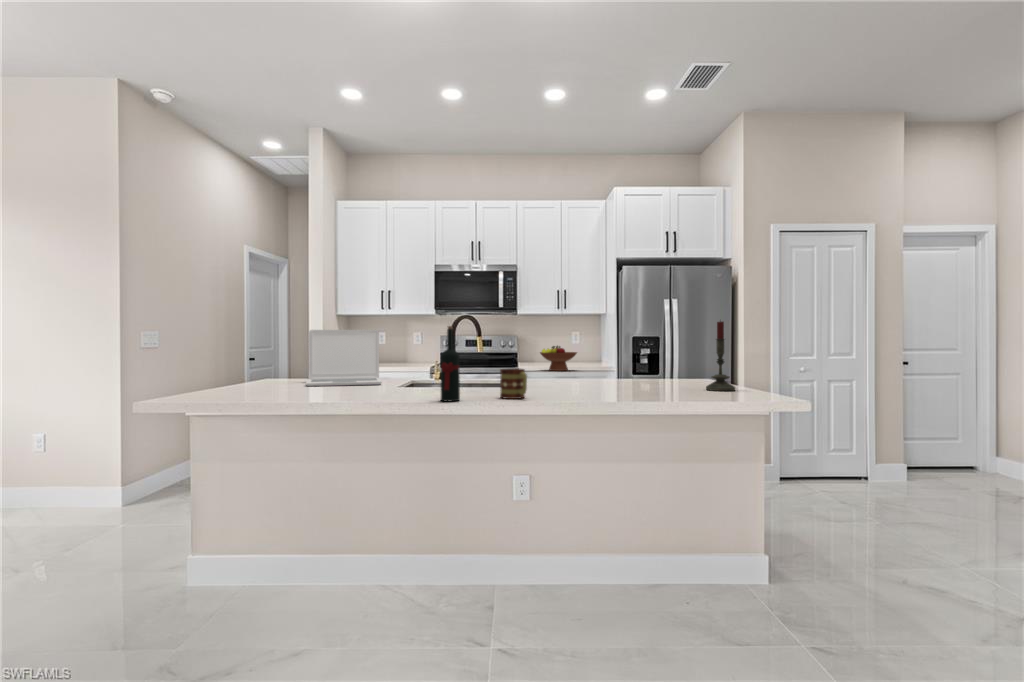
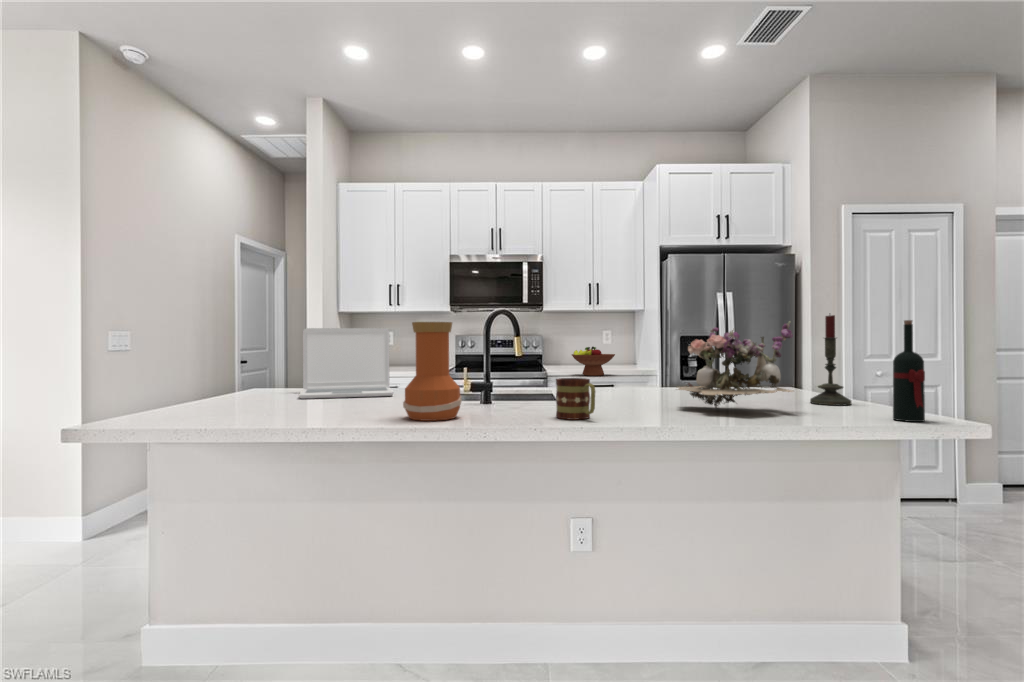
vase: none [386,326,430,399] -> present [403,322,462,421]
wine bottle: present [441,326,460,402] -> present [893,320,925,422]
flower arrangement: none [595,326,681,393] -> present [678,321,793,408]

